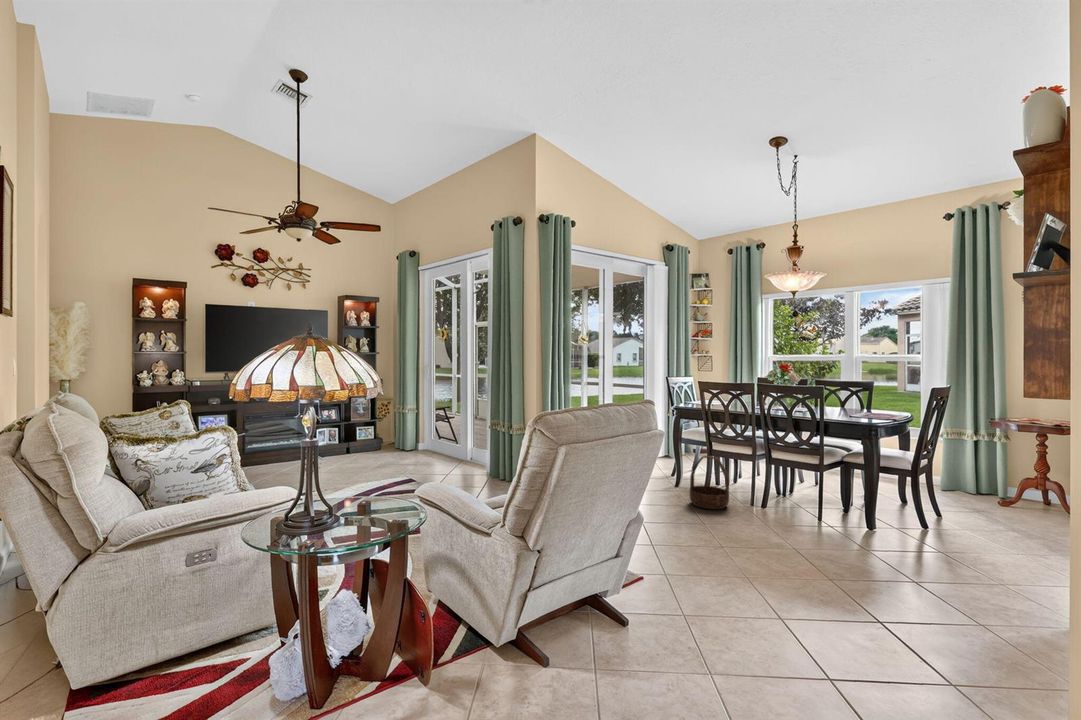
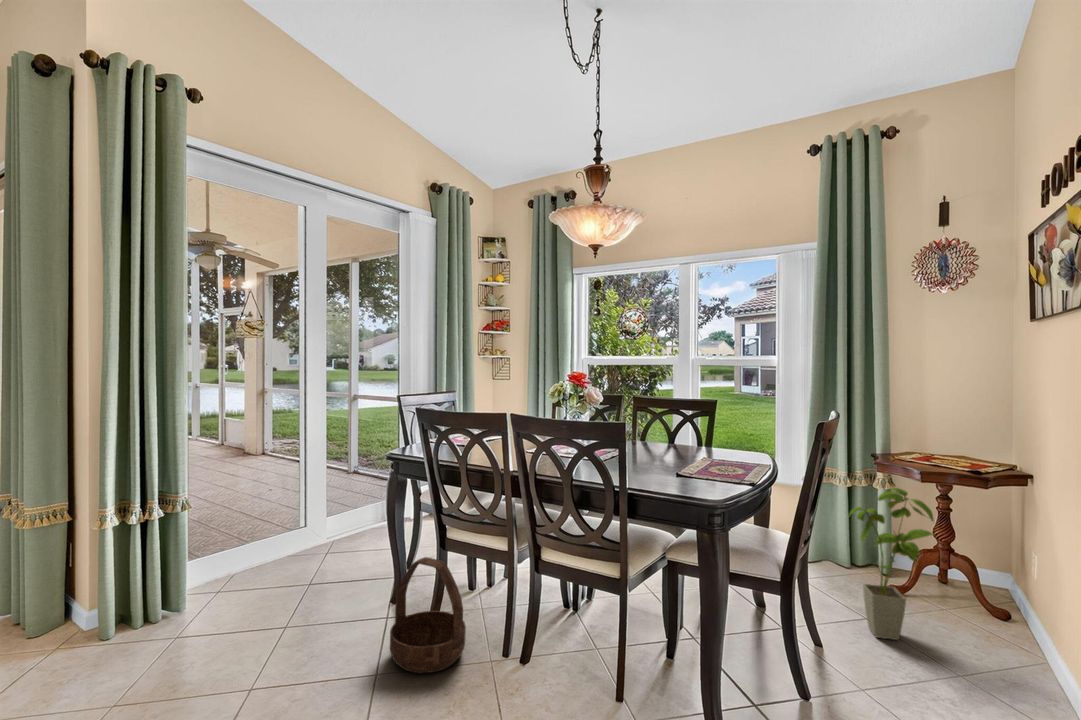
house plant: none [965,431,1028,521] -> present [849,487,934,640]

